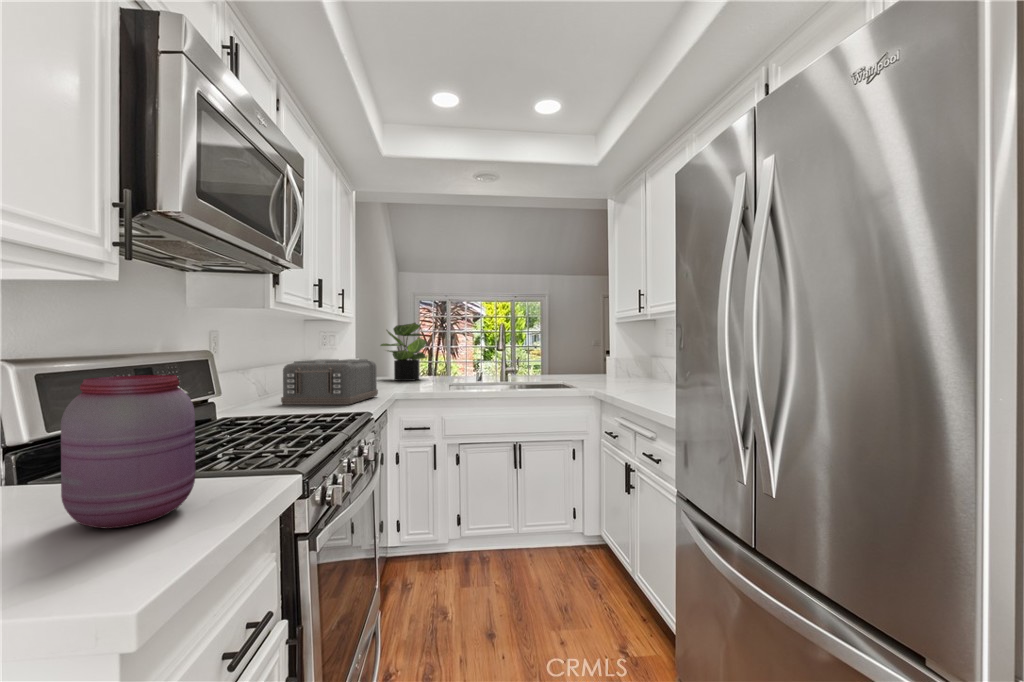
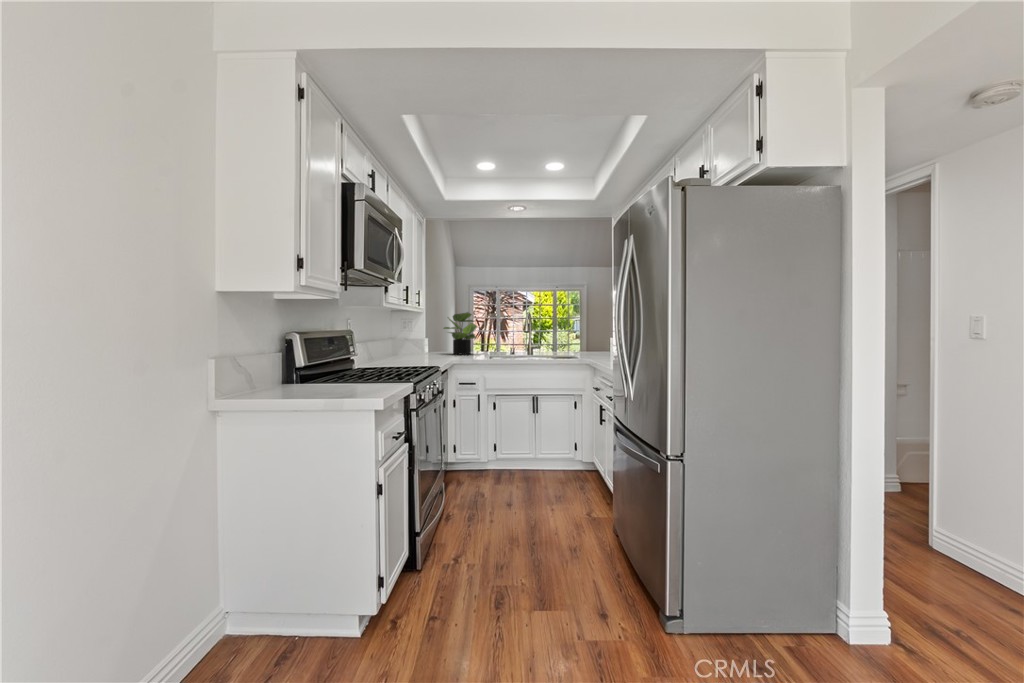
toaster: present [281,359,378,405] -> none [385,337,443,364]
jar: present [61,375,195,529] -> none [342,338,381,389]

